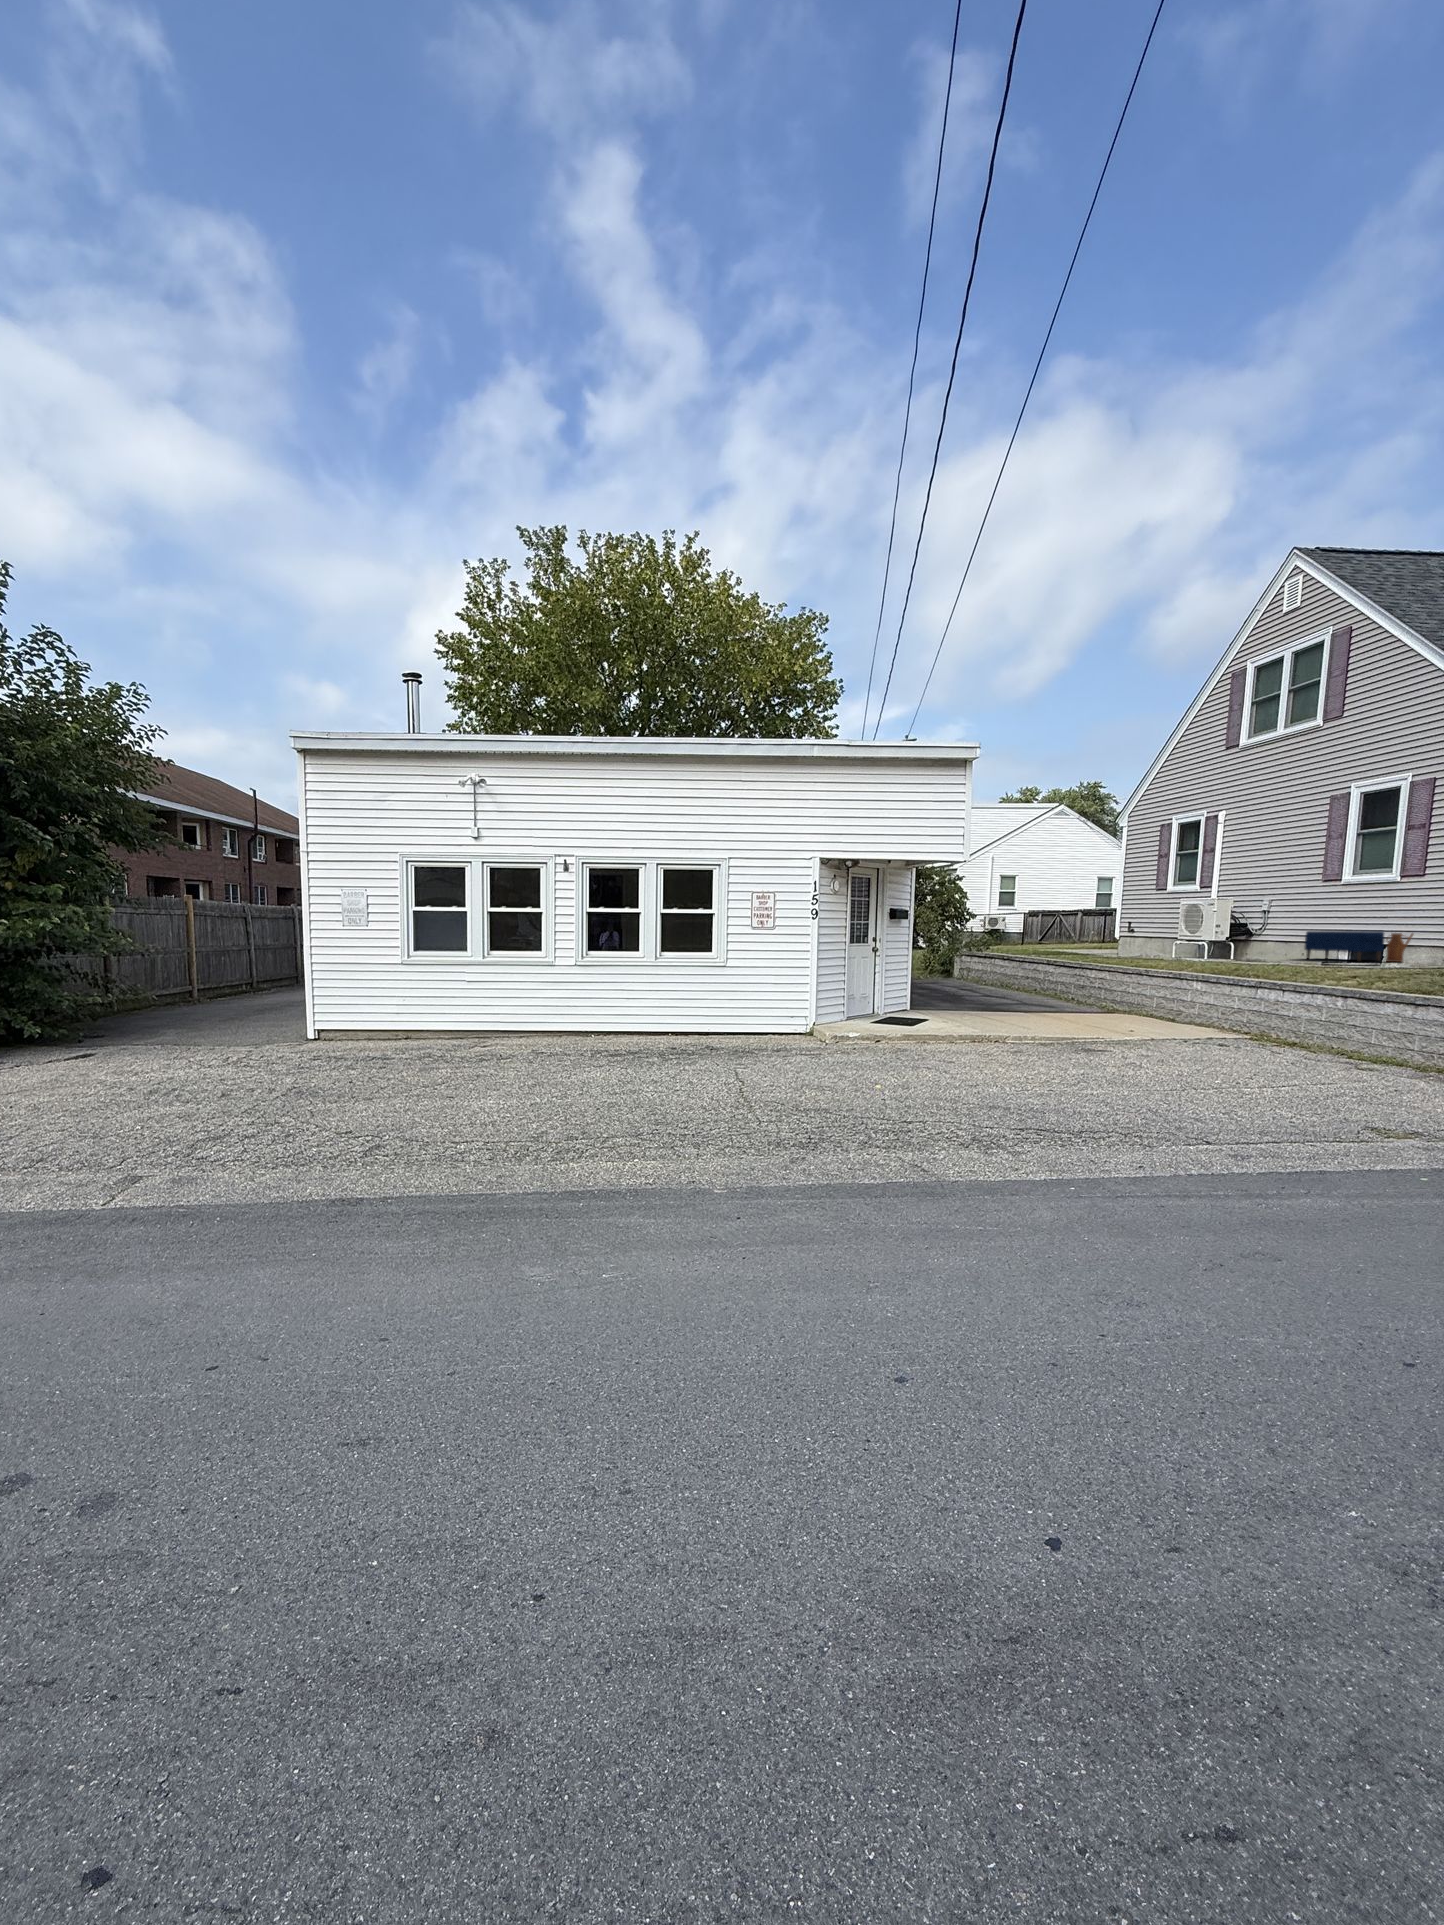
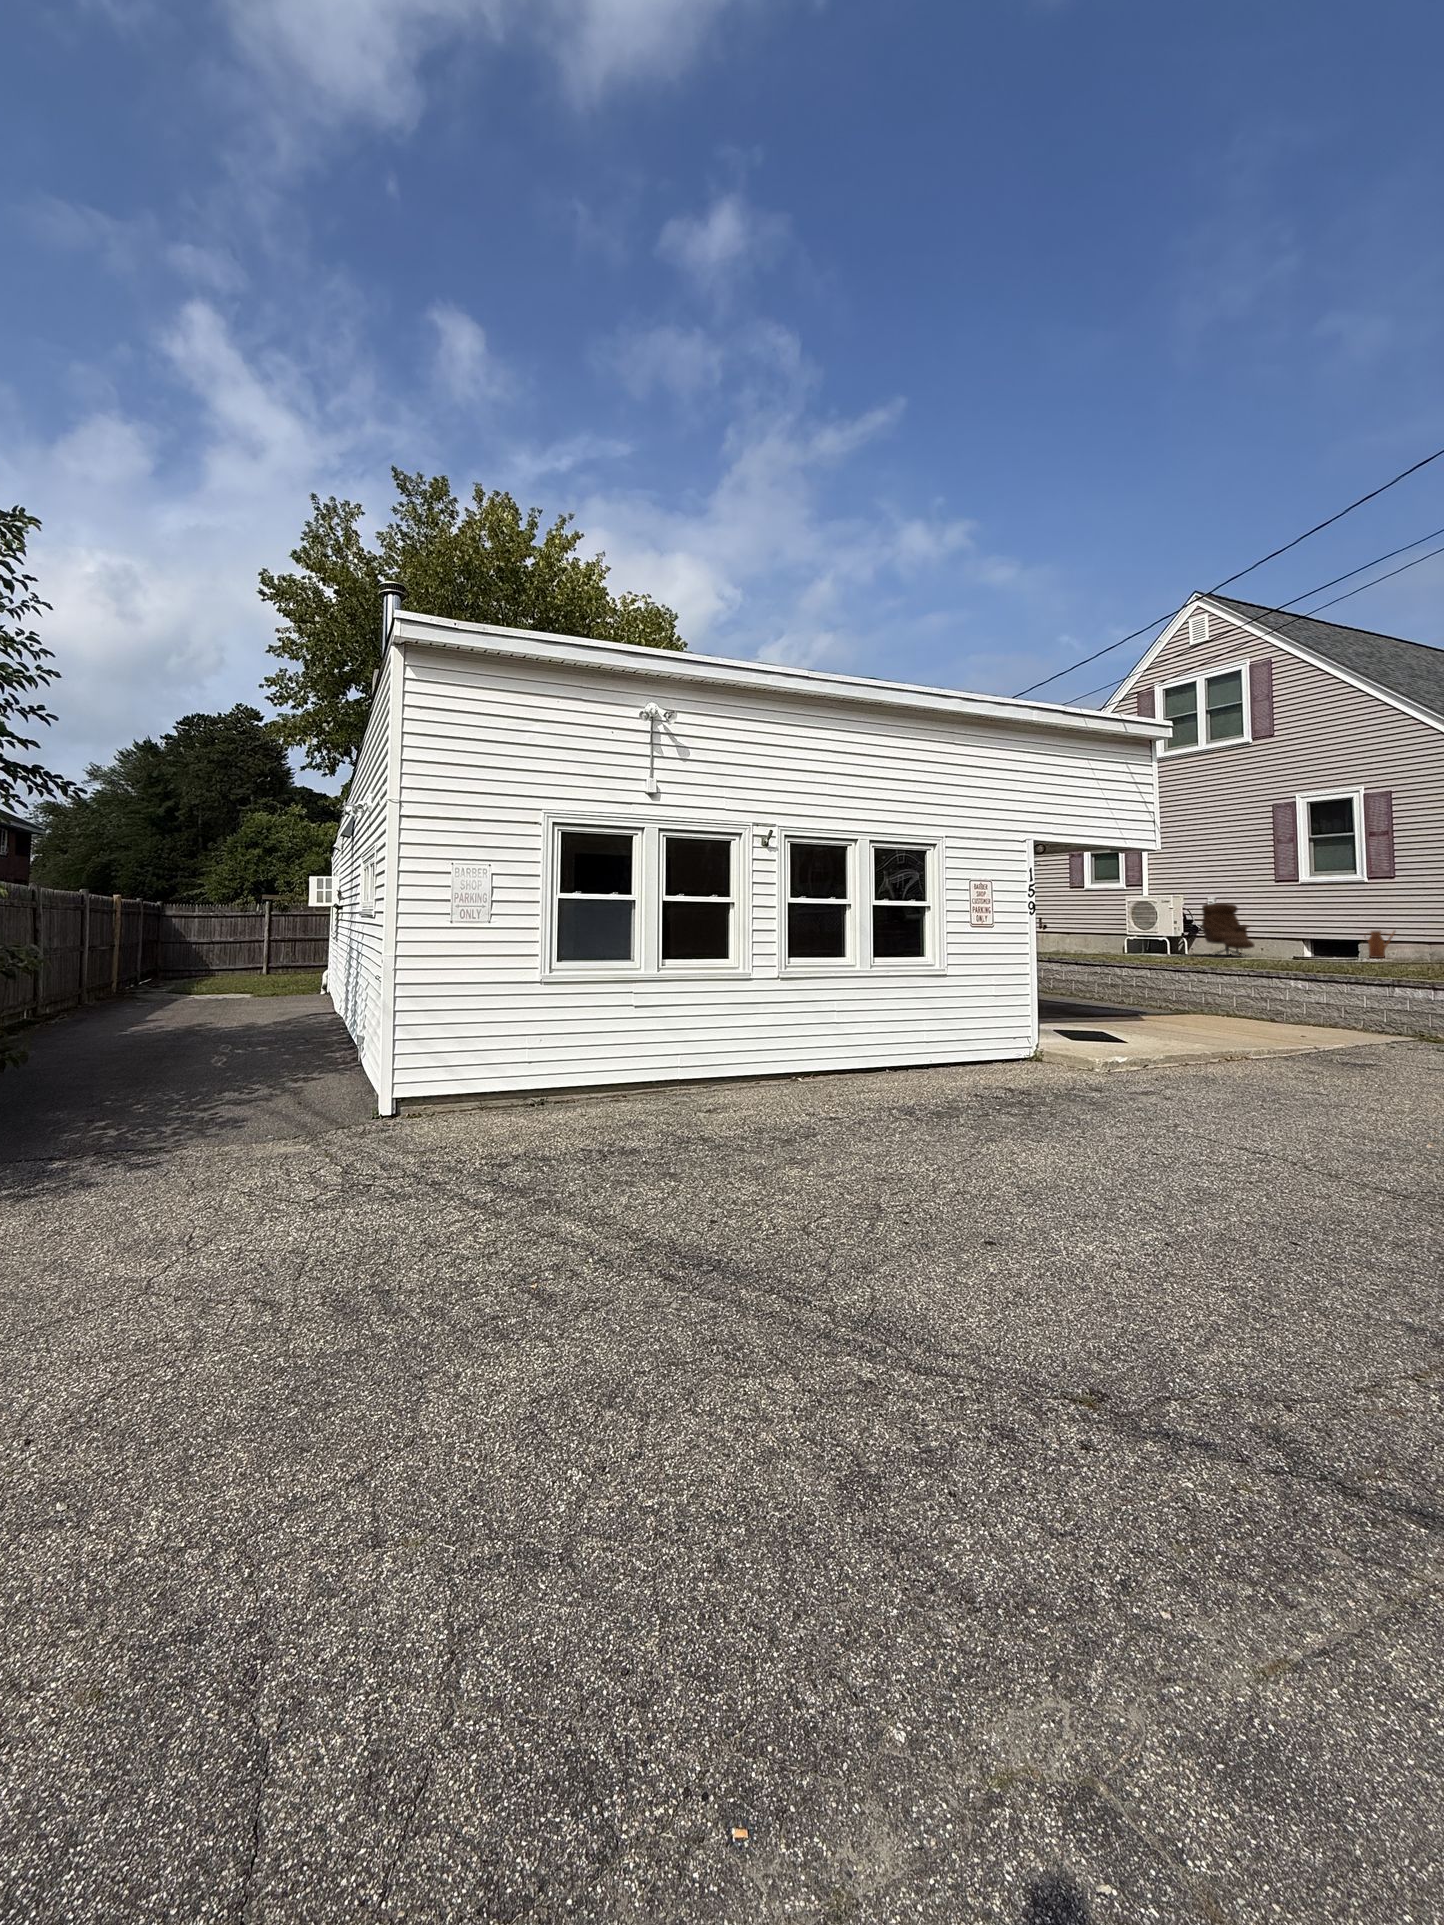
lounge chair: none [1243,902,1296,959] -> present [1201,903,1255,956]
bench: present [1305,931,1384,961] -> none [1278,929,1358,958]

